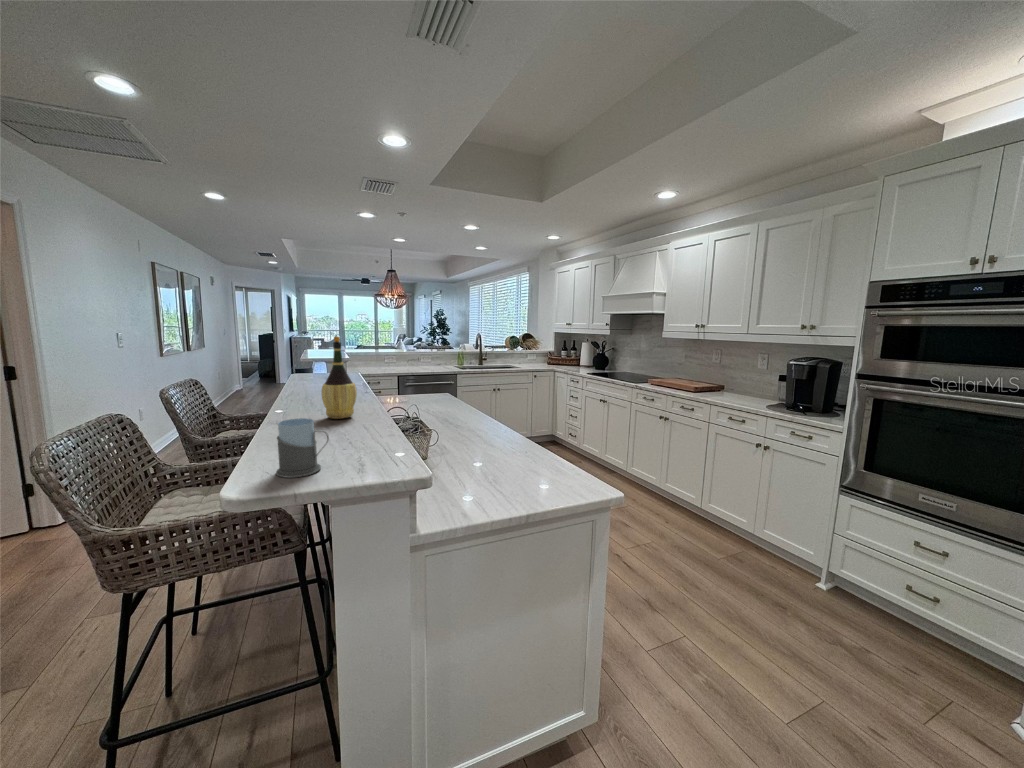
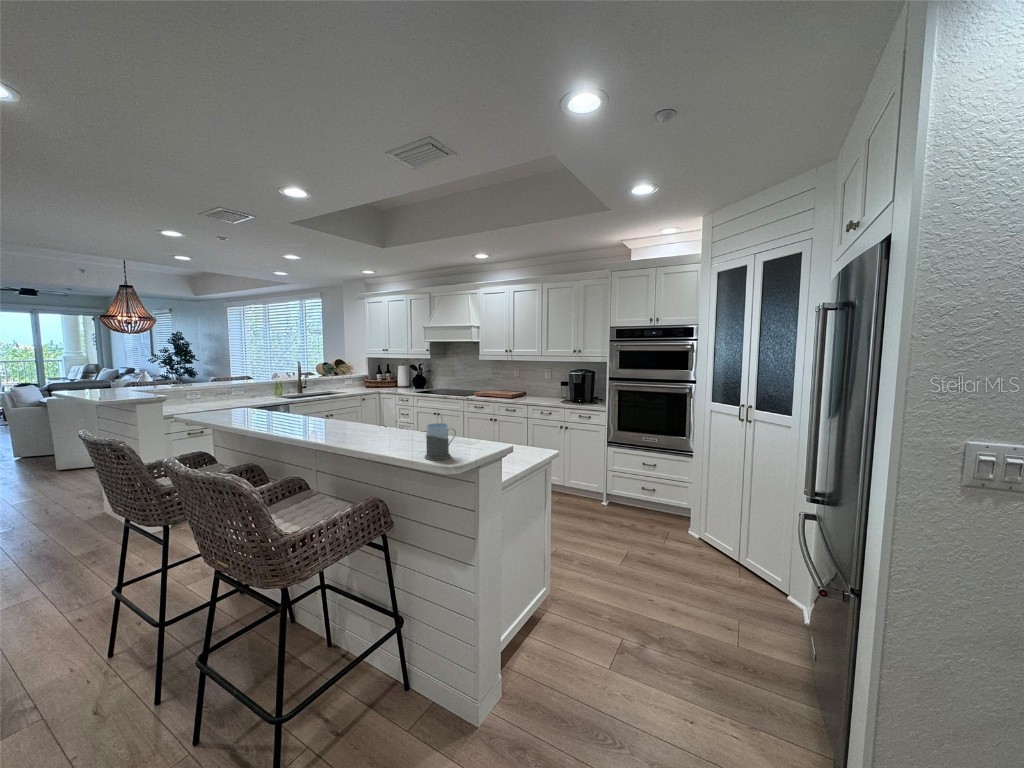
wine bottle: present [321,336,357,419] -> none [341,370,369,436]

